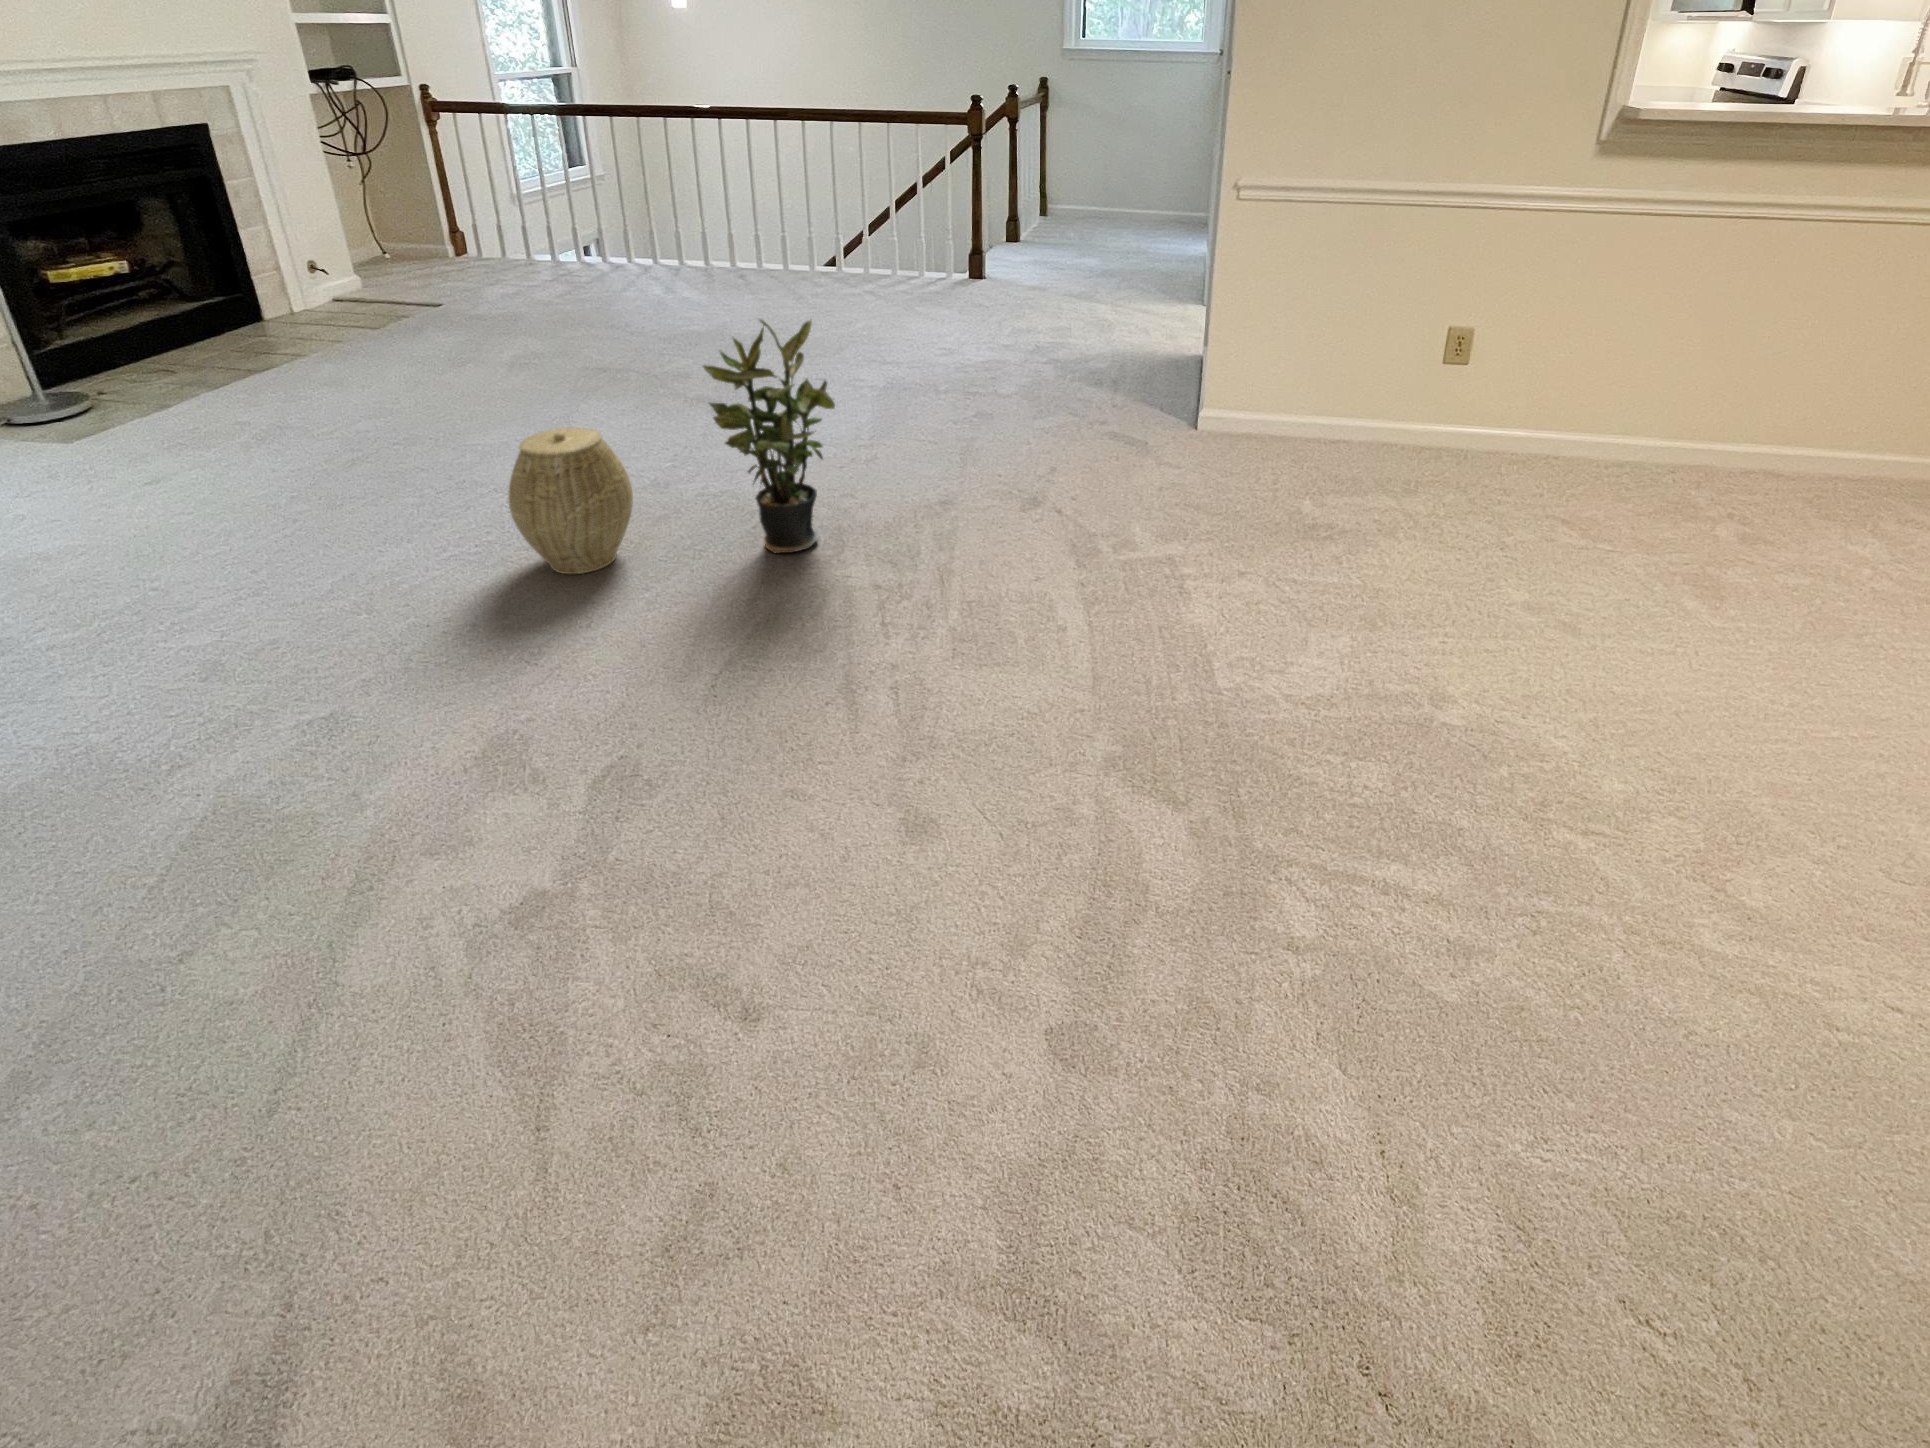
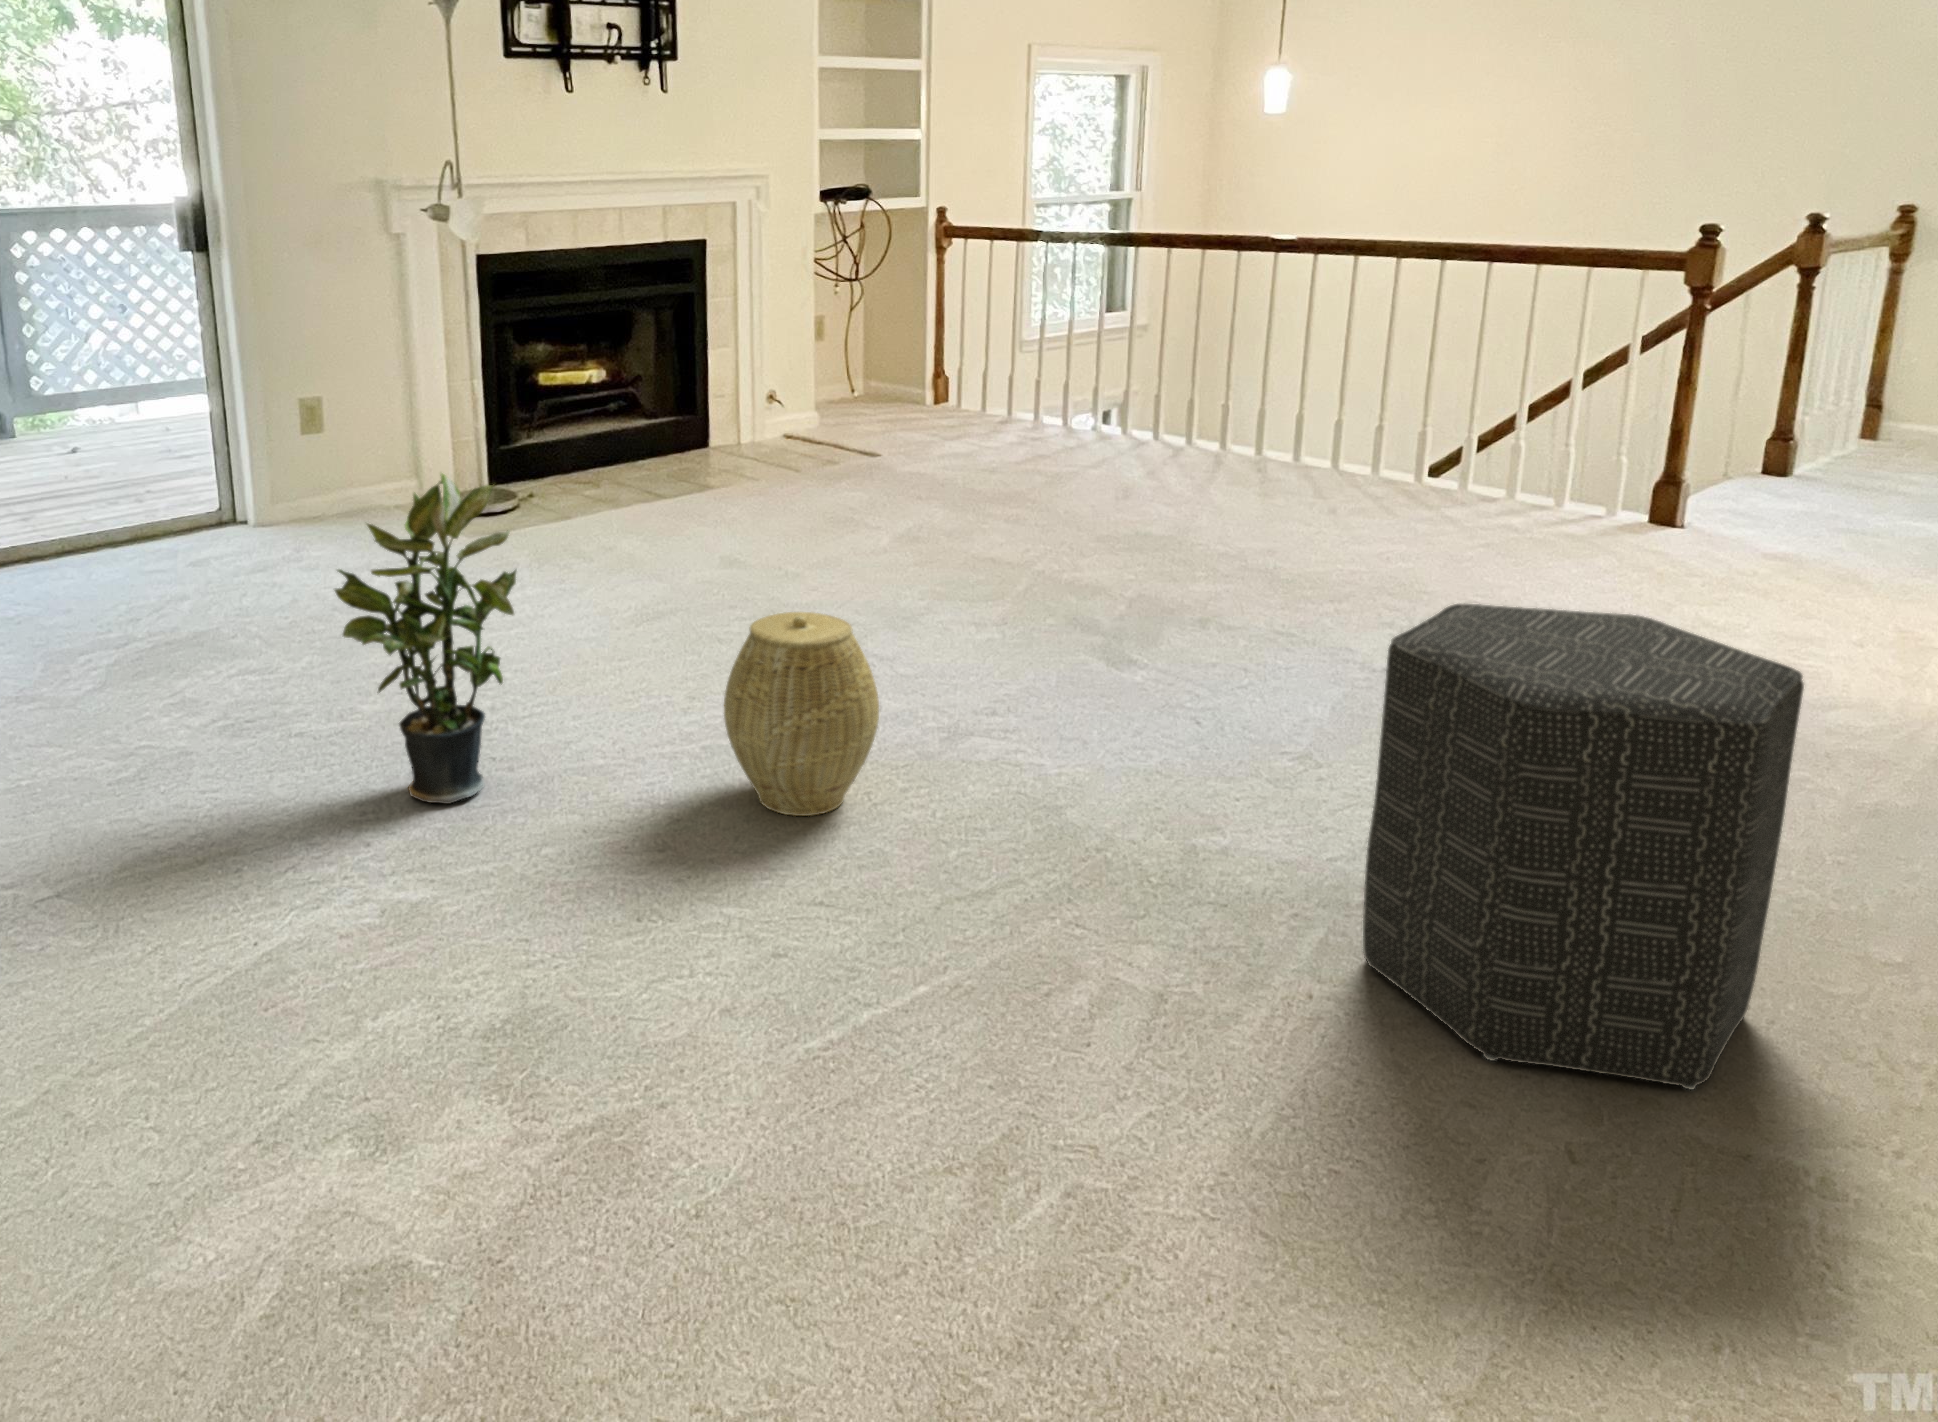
potted plant: present [703,319,835,553] -> present [335,473,516,804]
ottoman: none [958,332,1132,569] -> present [1363,604,1804,1090]

